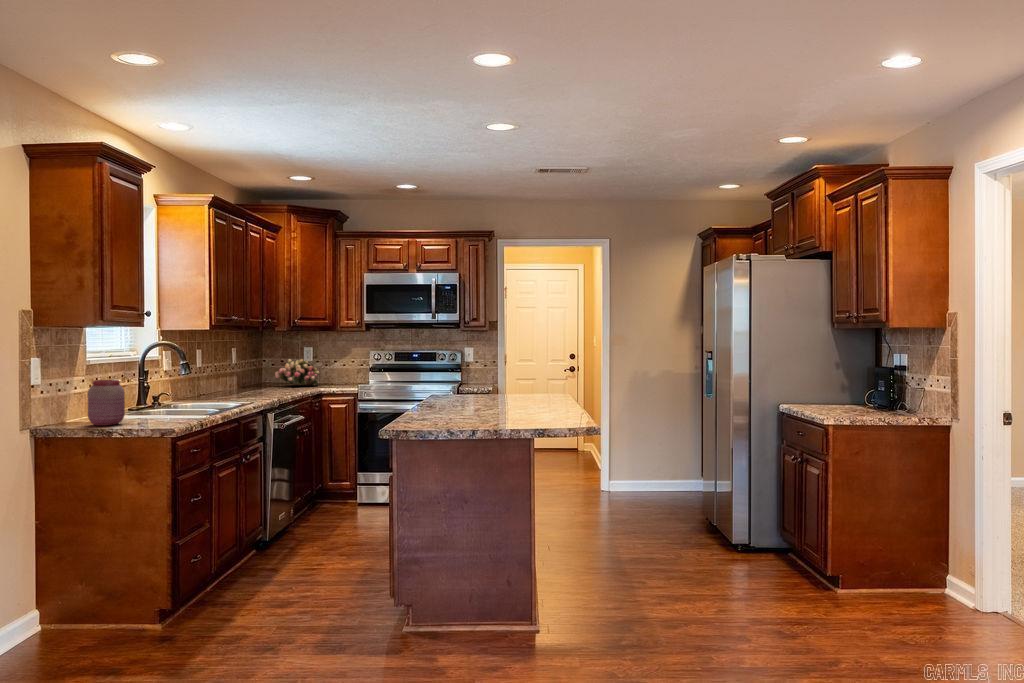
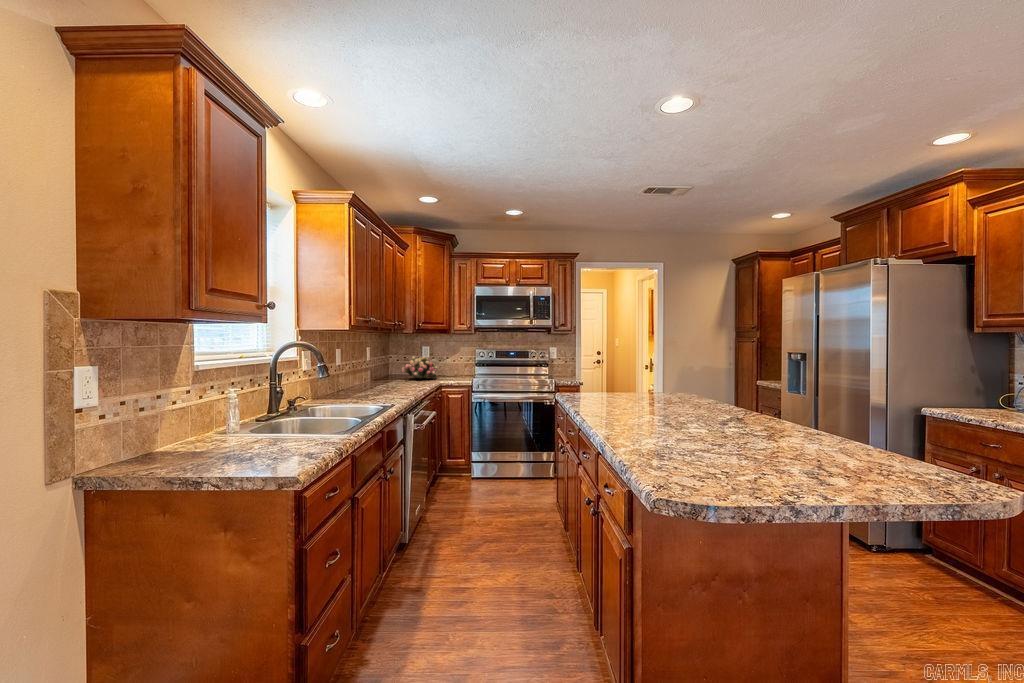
jar: present [88,380,125,426] -> none [170,396,230,467]

